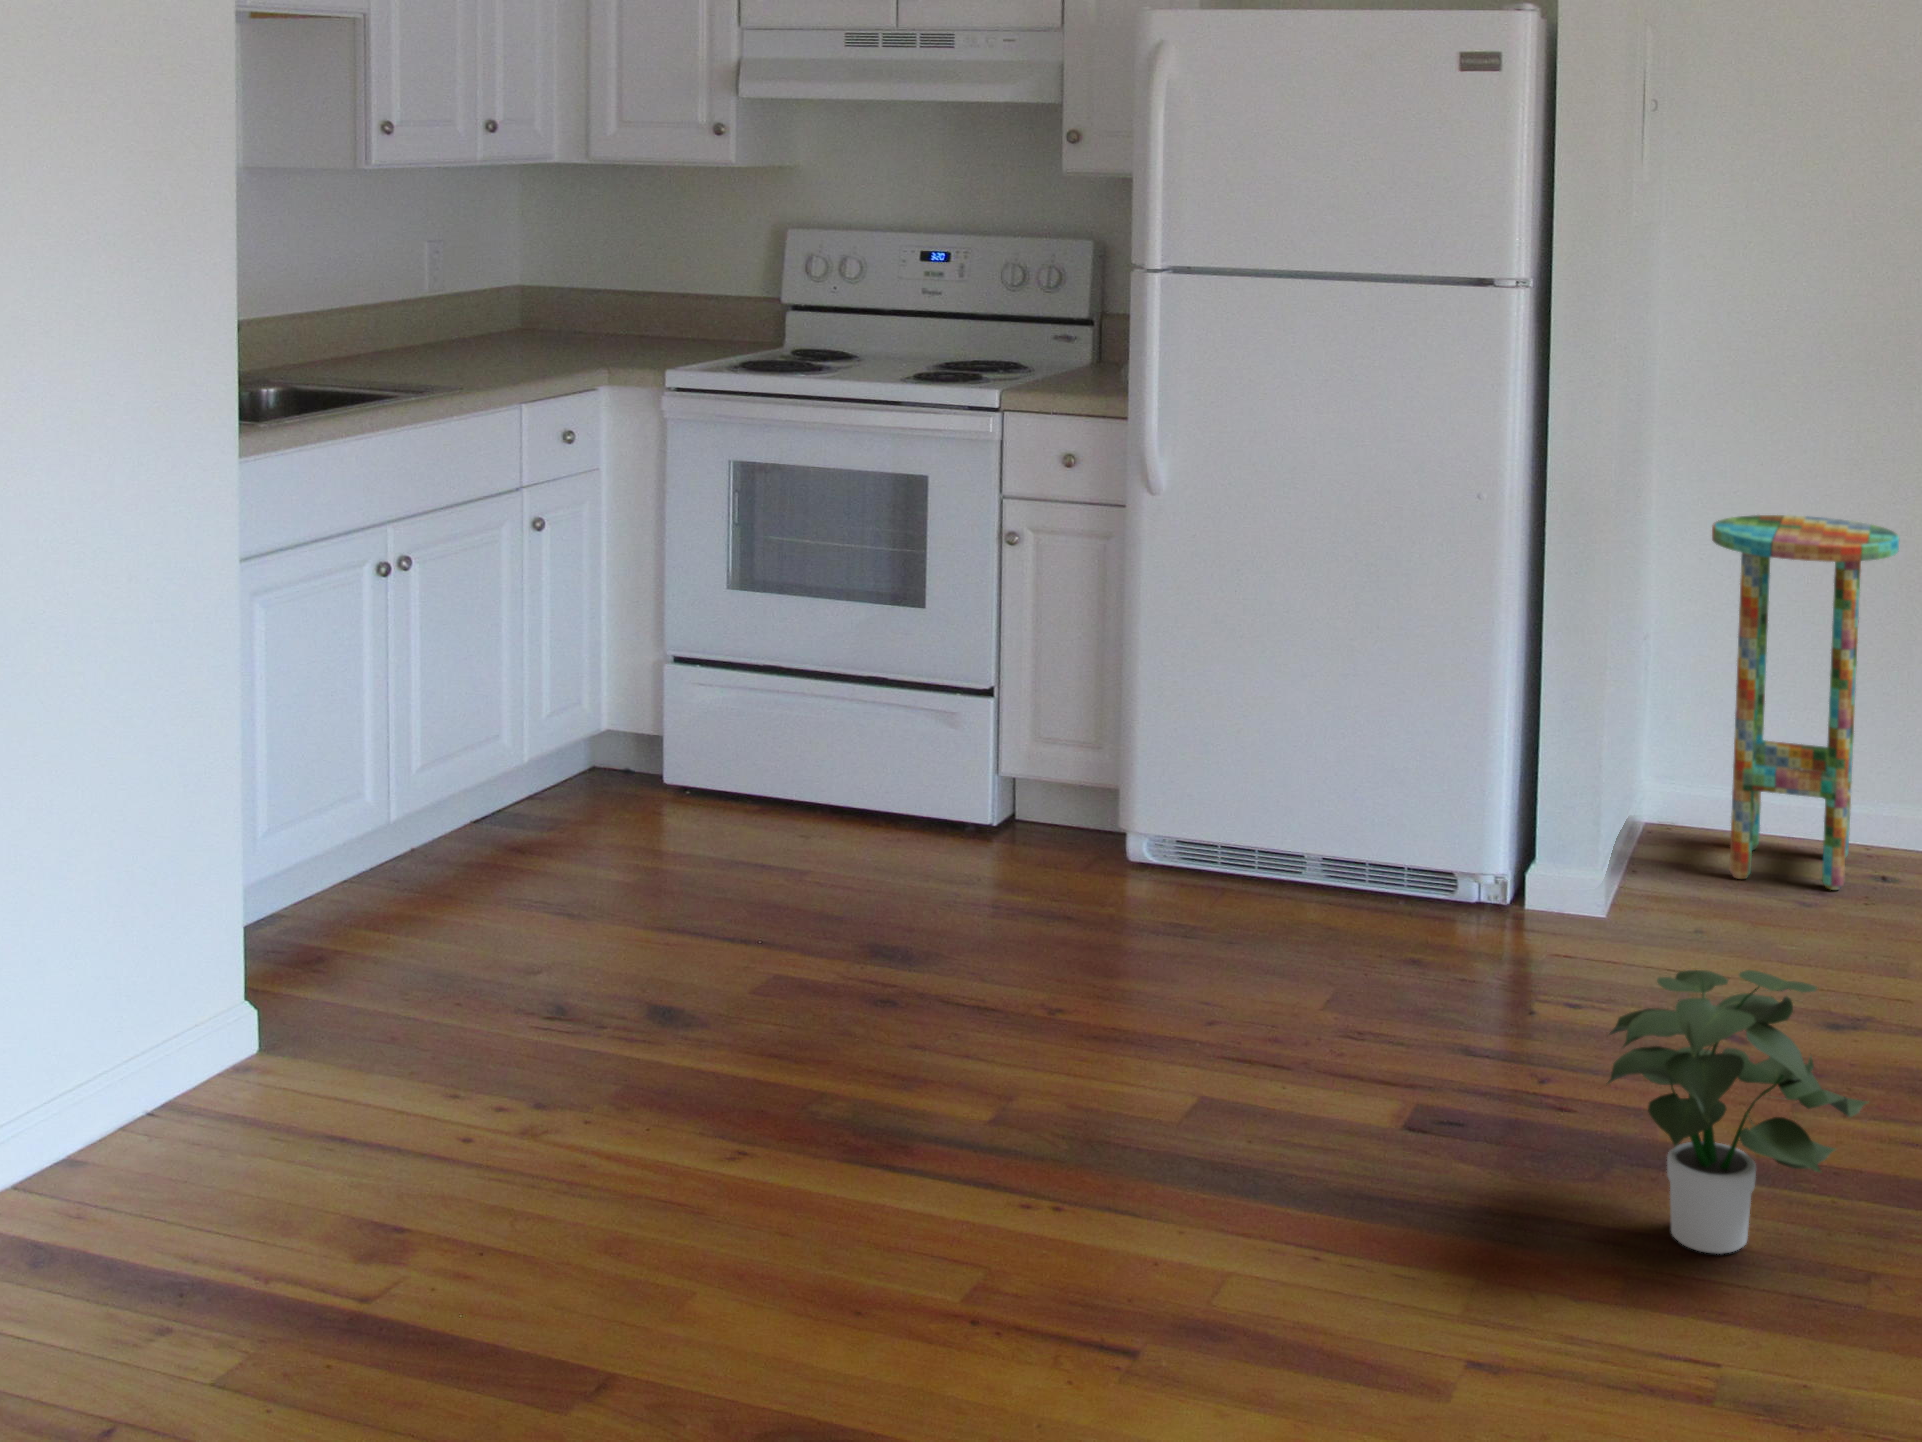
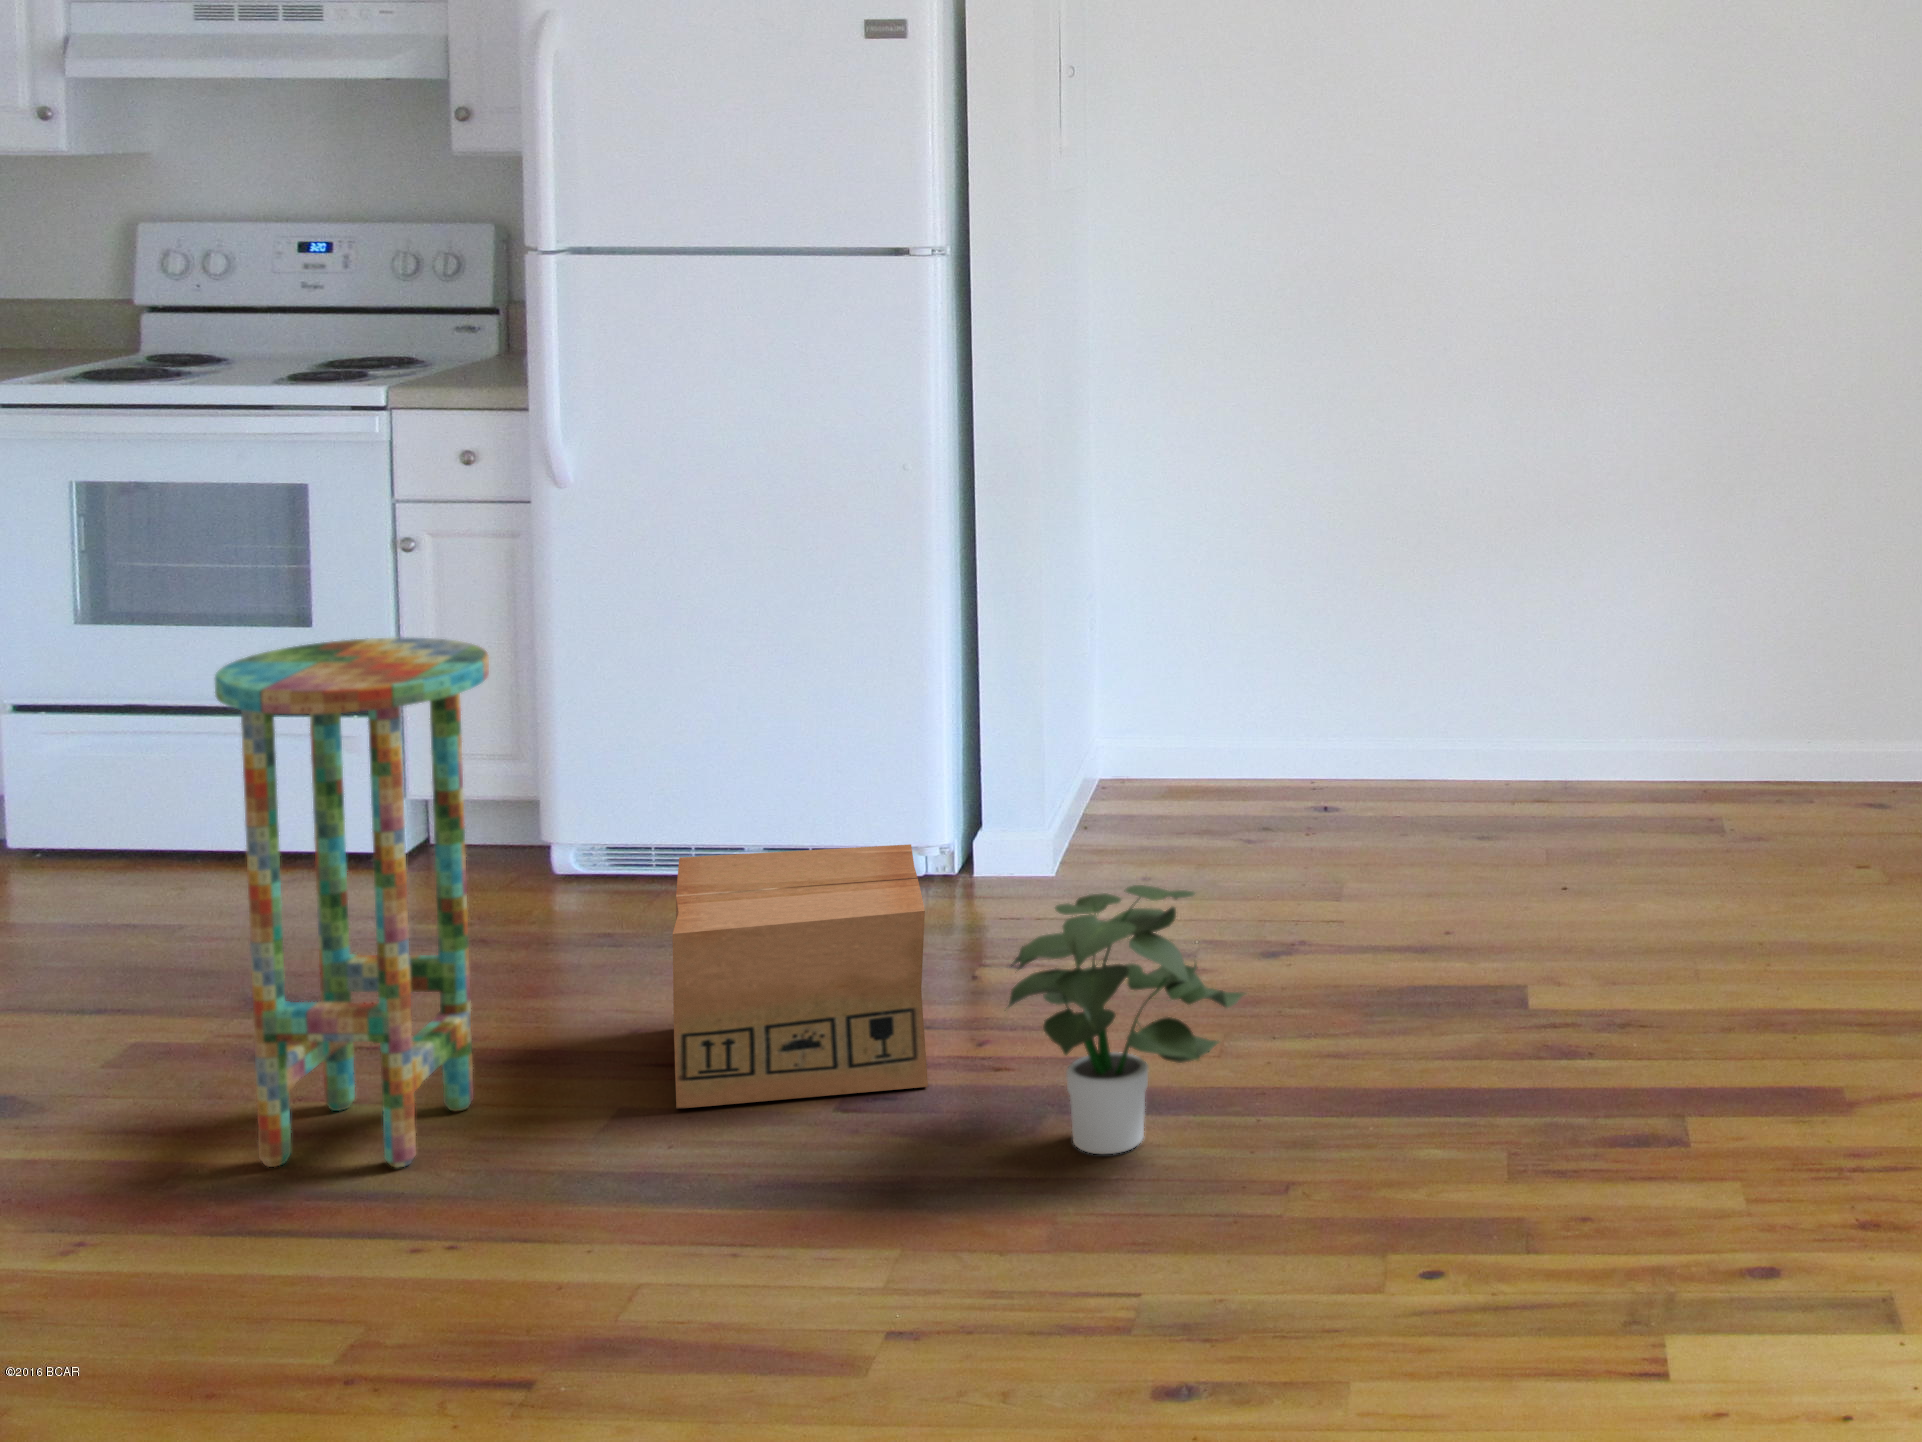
side table: present [1712,515,1899,890] -> present [215,637,489,1167]
cardboard box: none [1260,873,1515,1143] -> present [673,844,928,1109]

